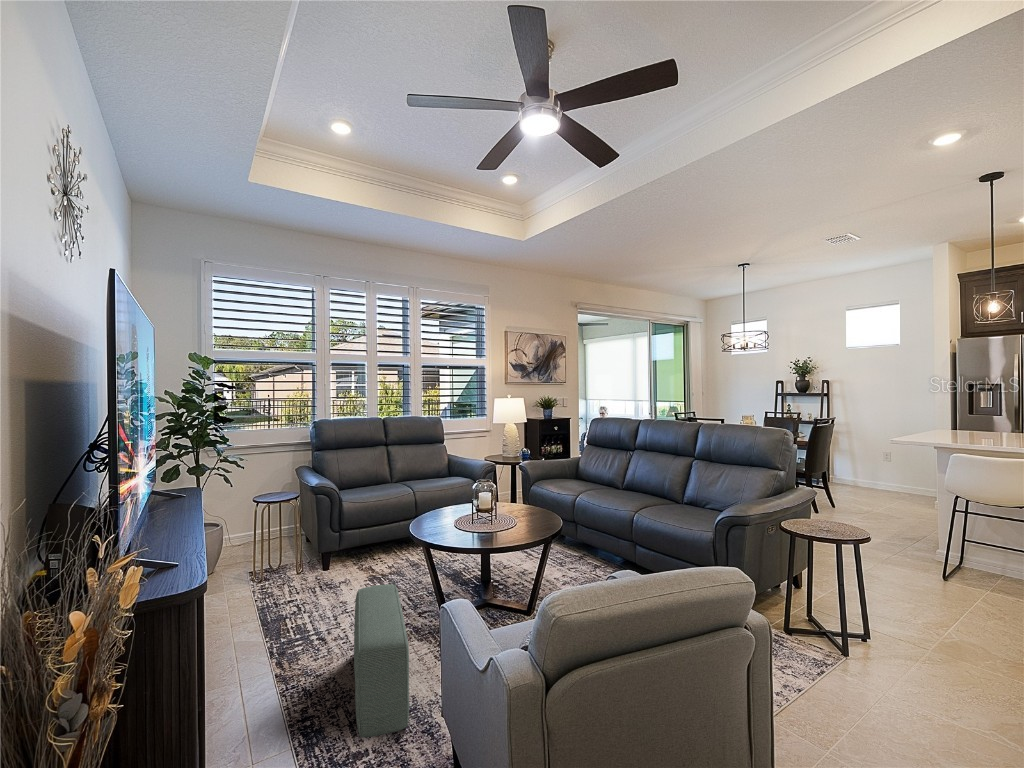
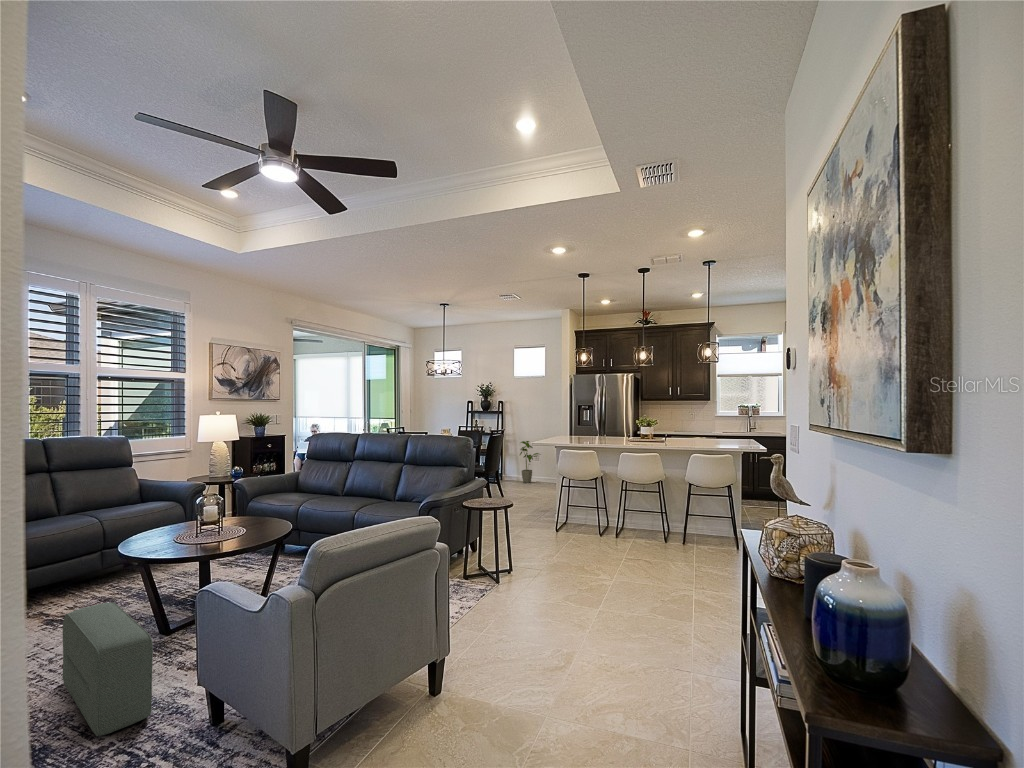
house plant: none [852,433,888,488] -> present [520,441,539,483]

